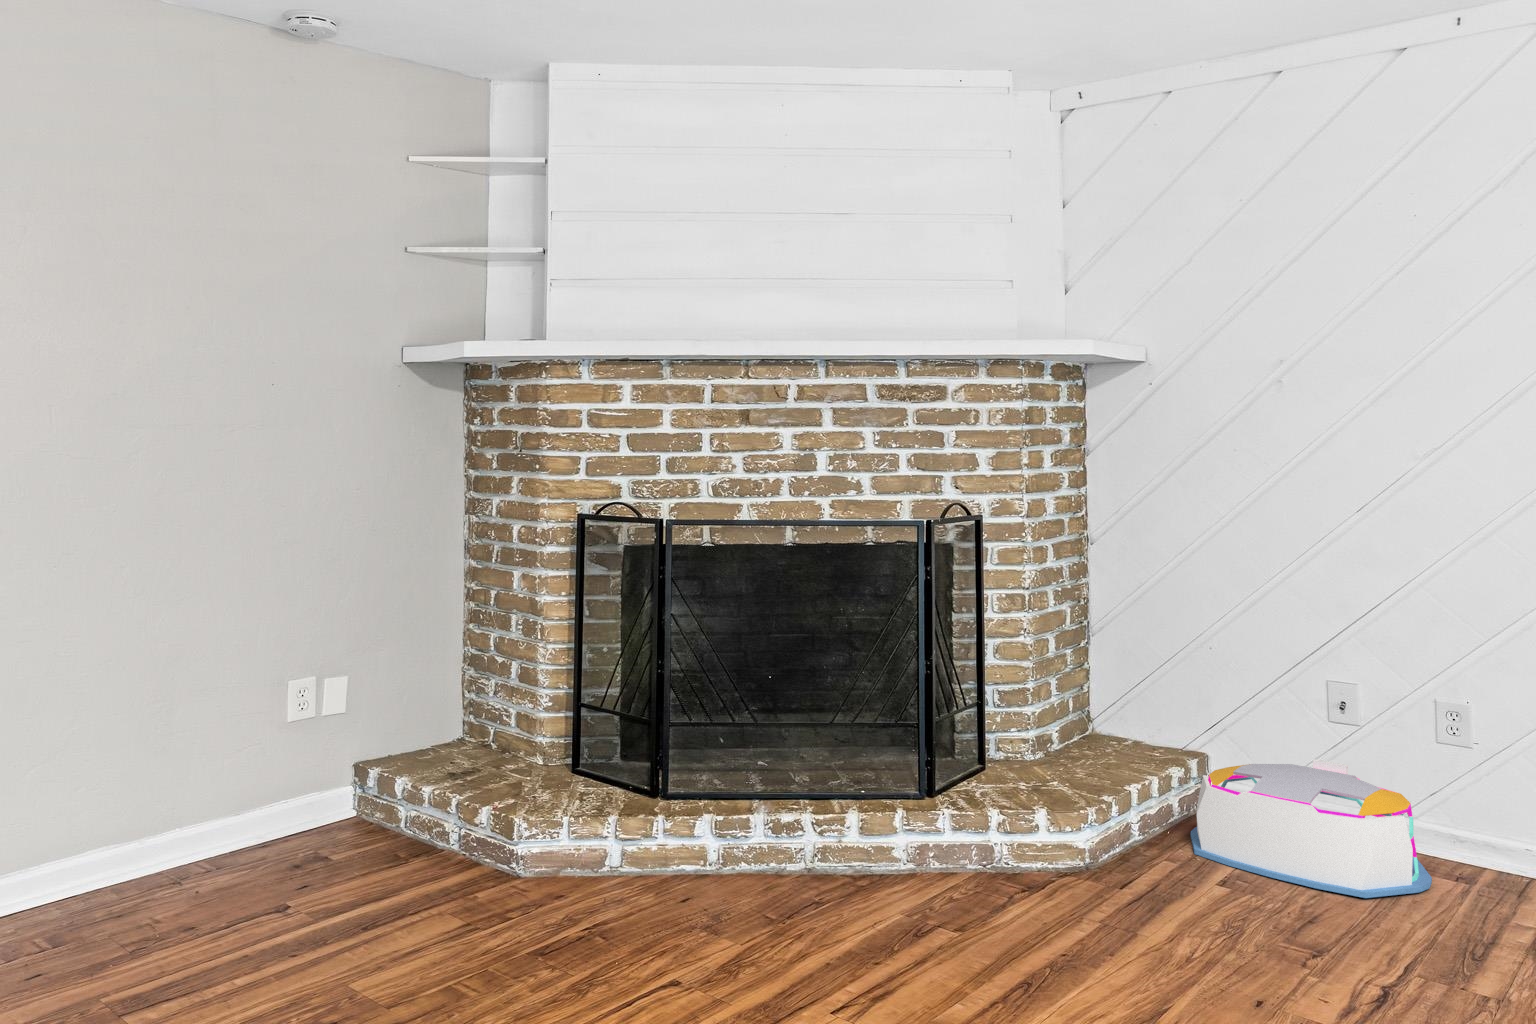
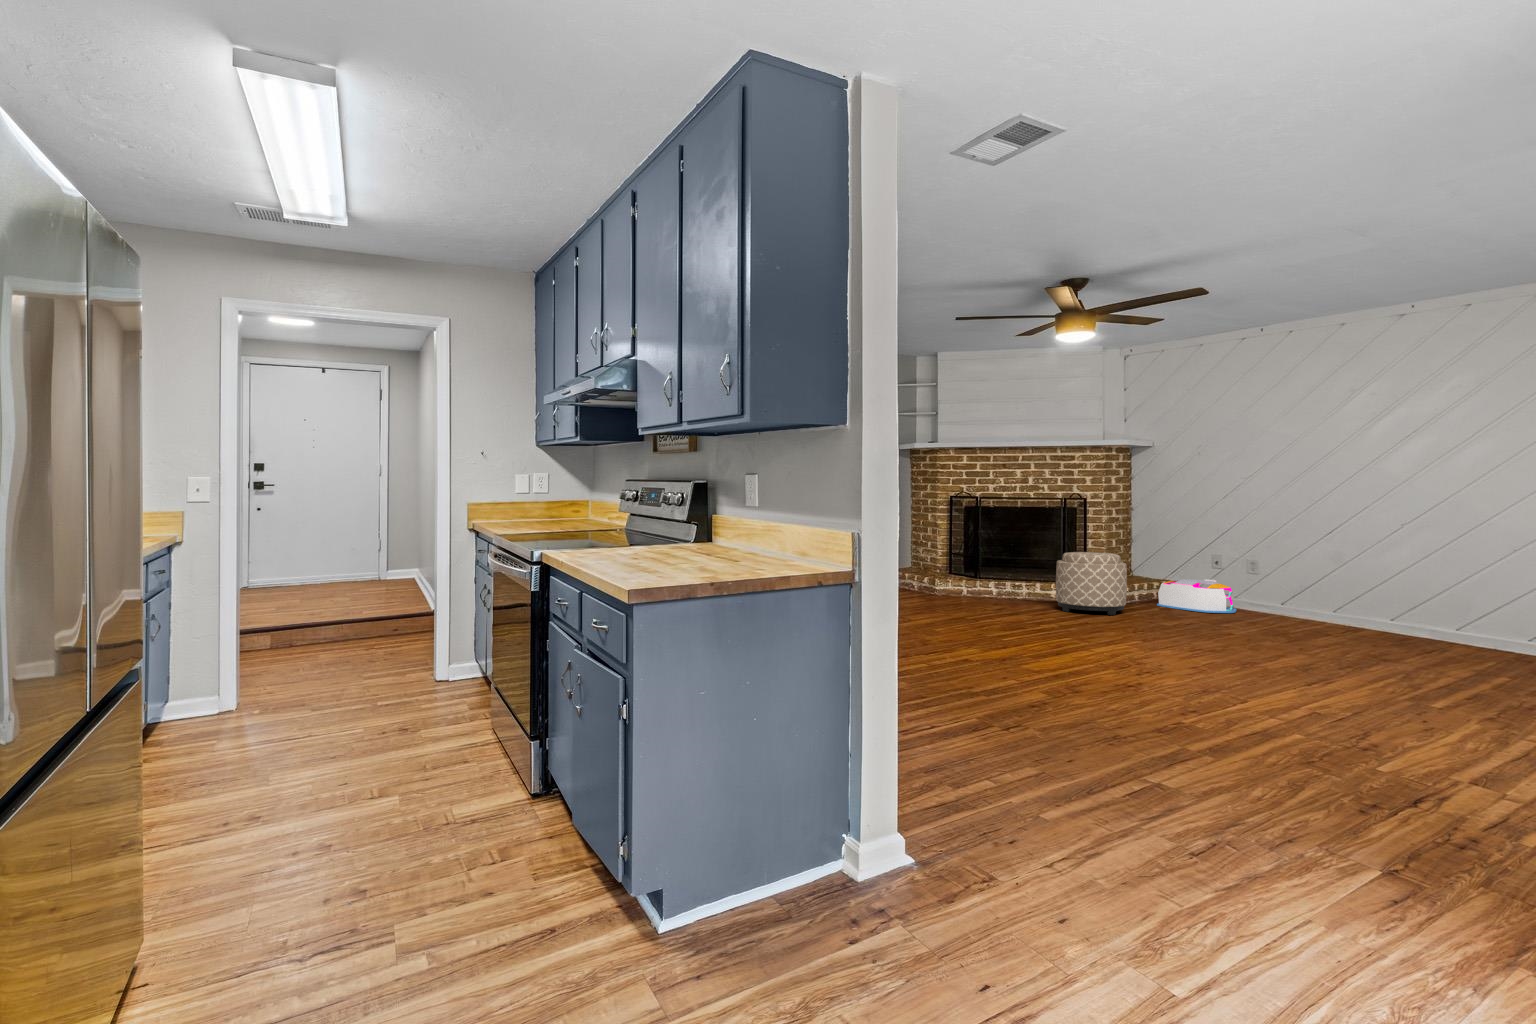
ottoman: none [919,720,1154,978] -> present [1056,552,1127,615]

